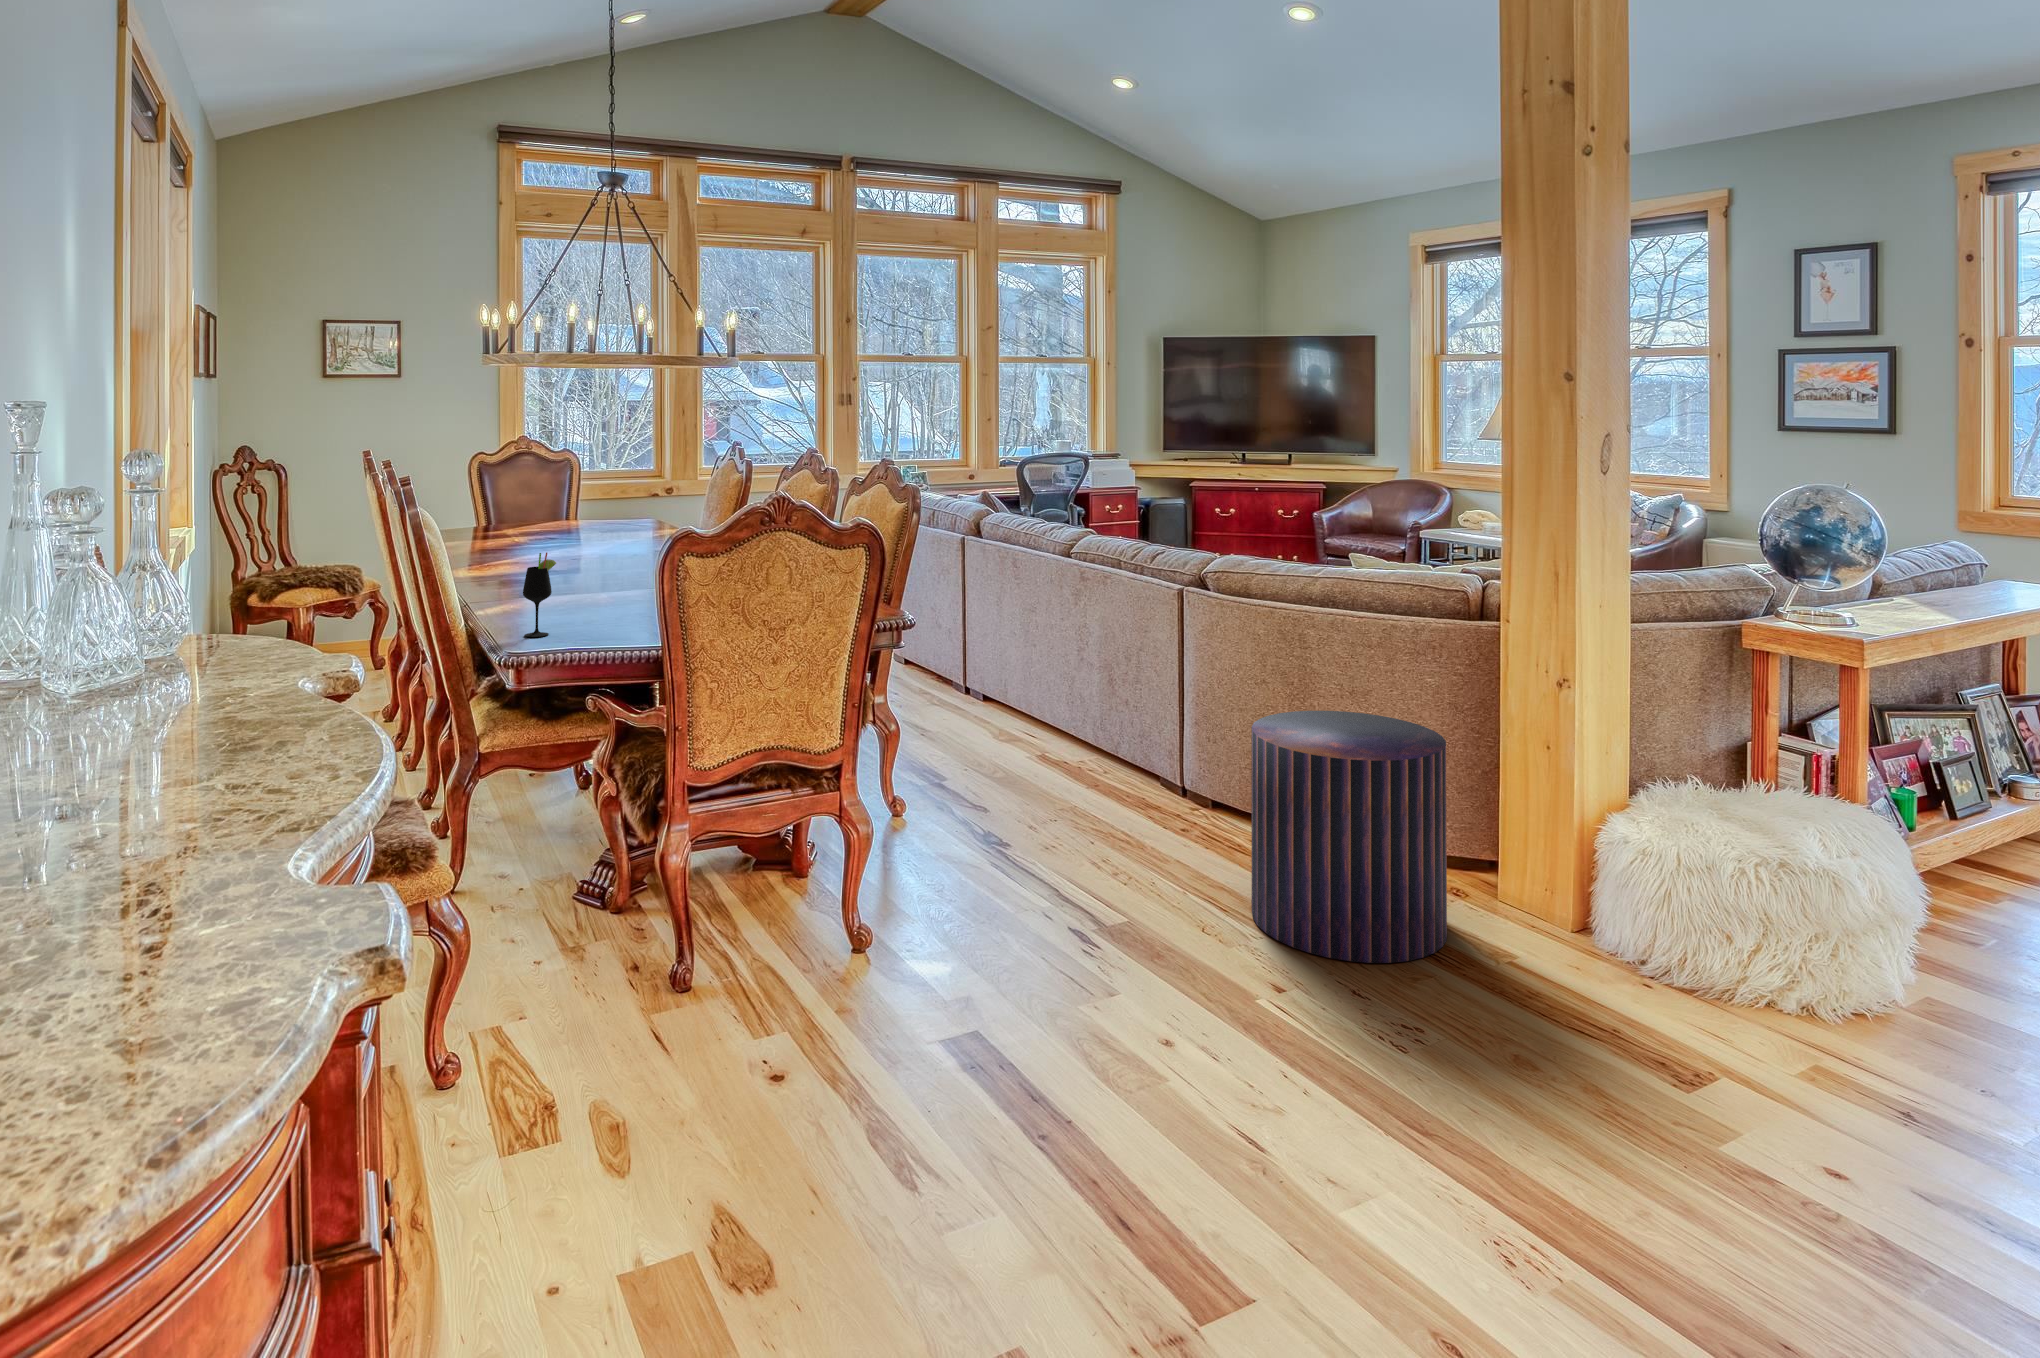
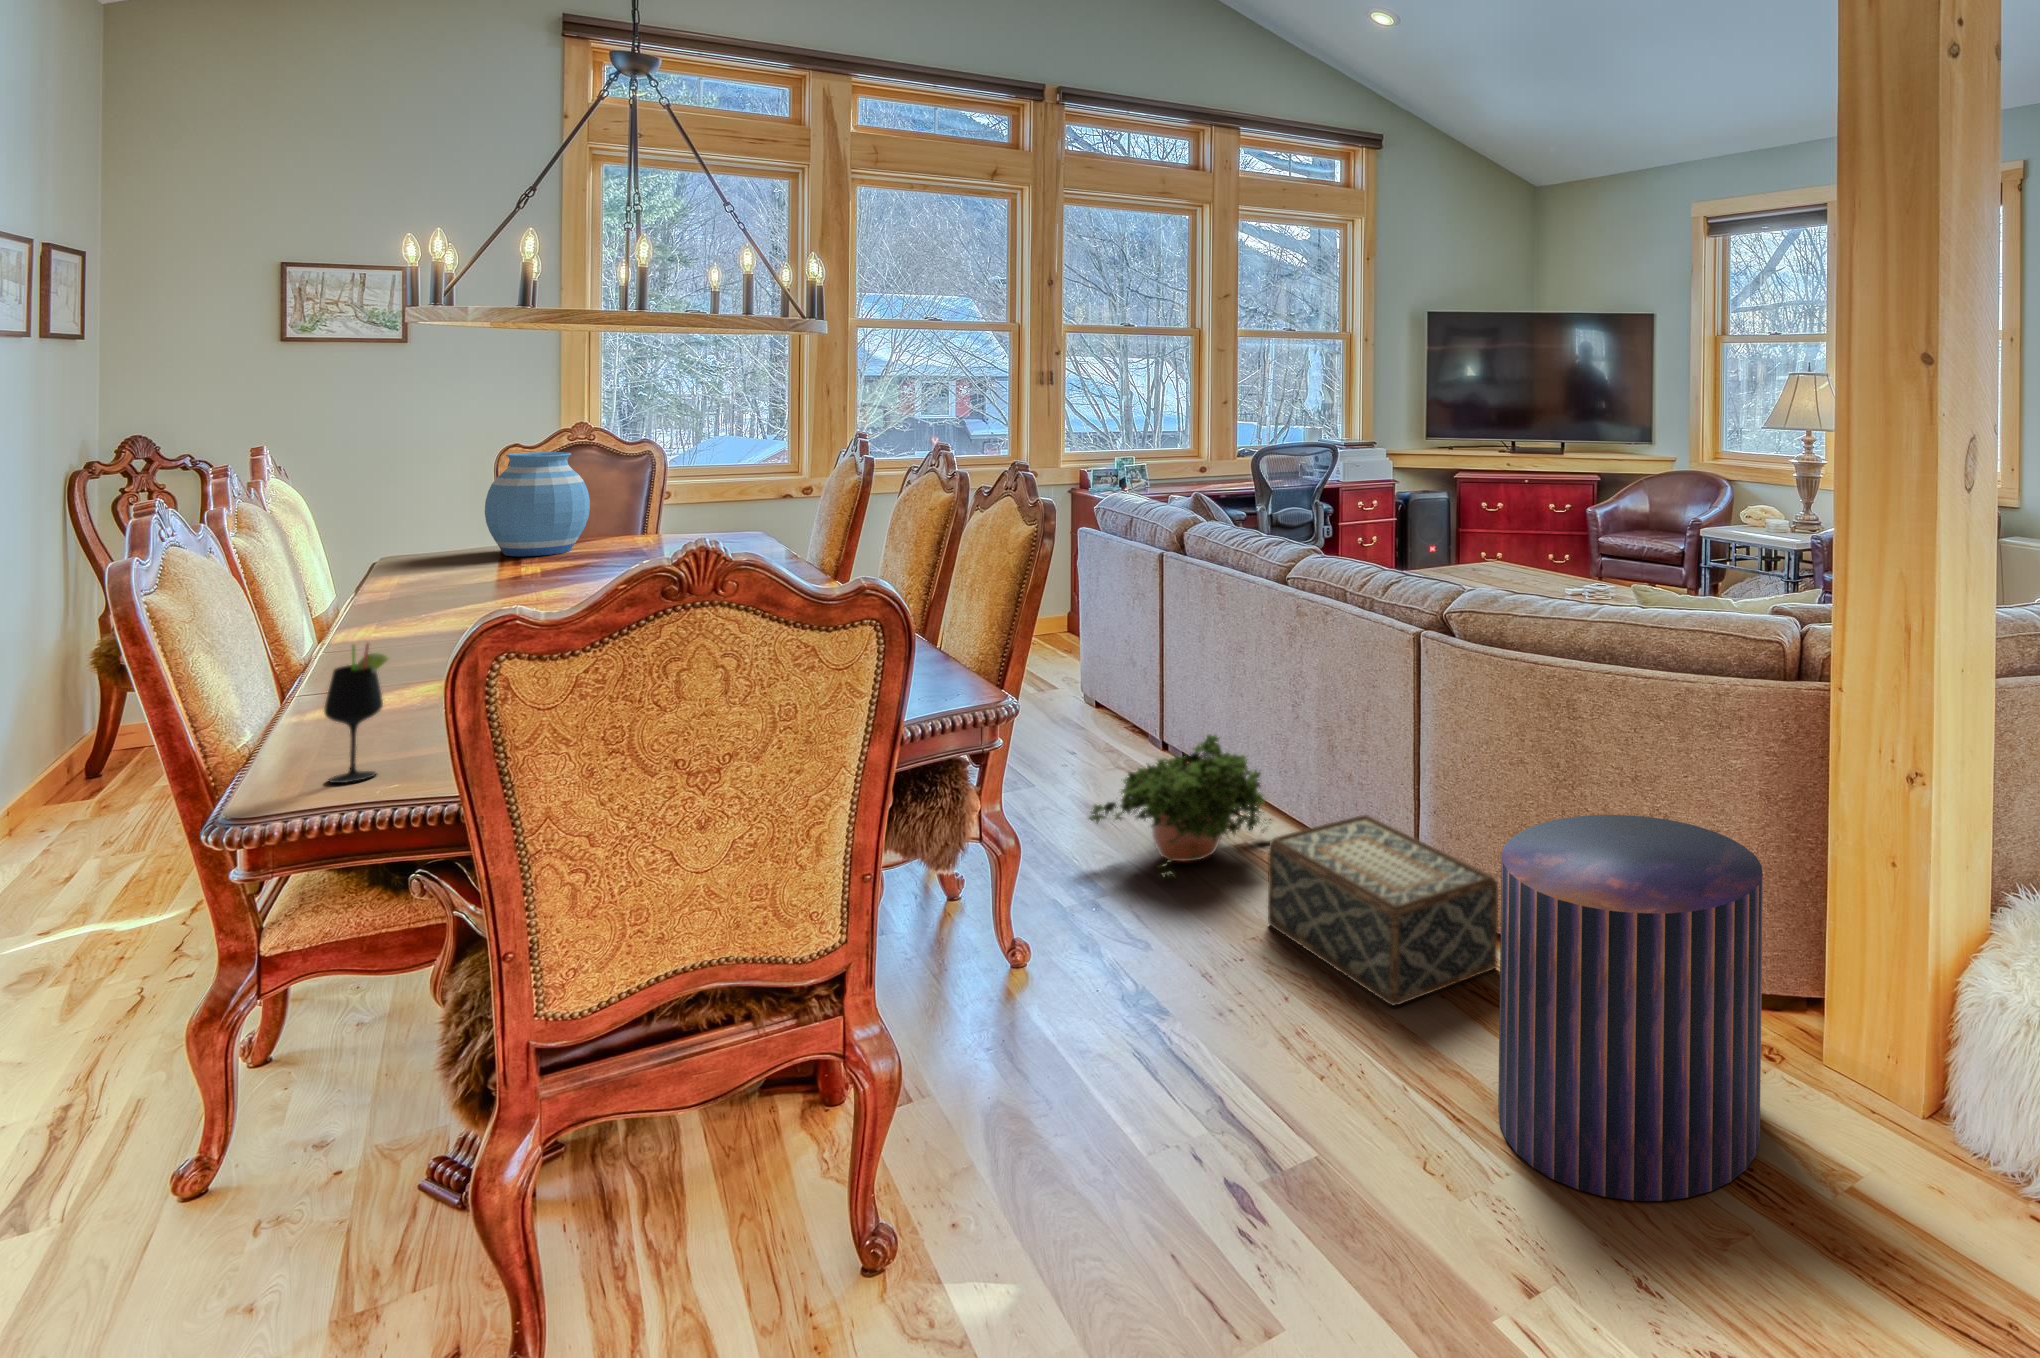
vase: none [482,452,549,528] -> present [485,452,590,556]
potted plant: none [925,667,1066,773] -> present [1090,734,1274,877]
woven basket: none [1069,727,1247,852] -> present [1268,815,1498,1005]

